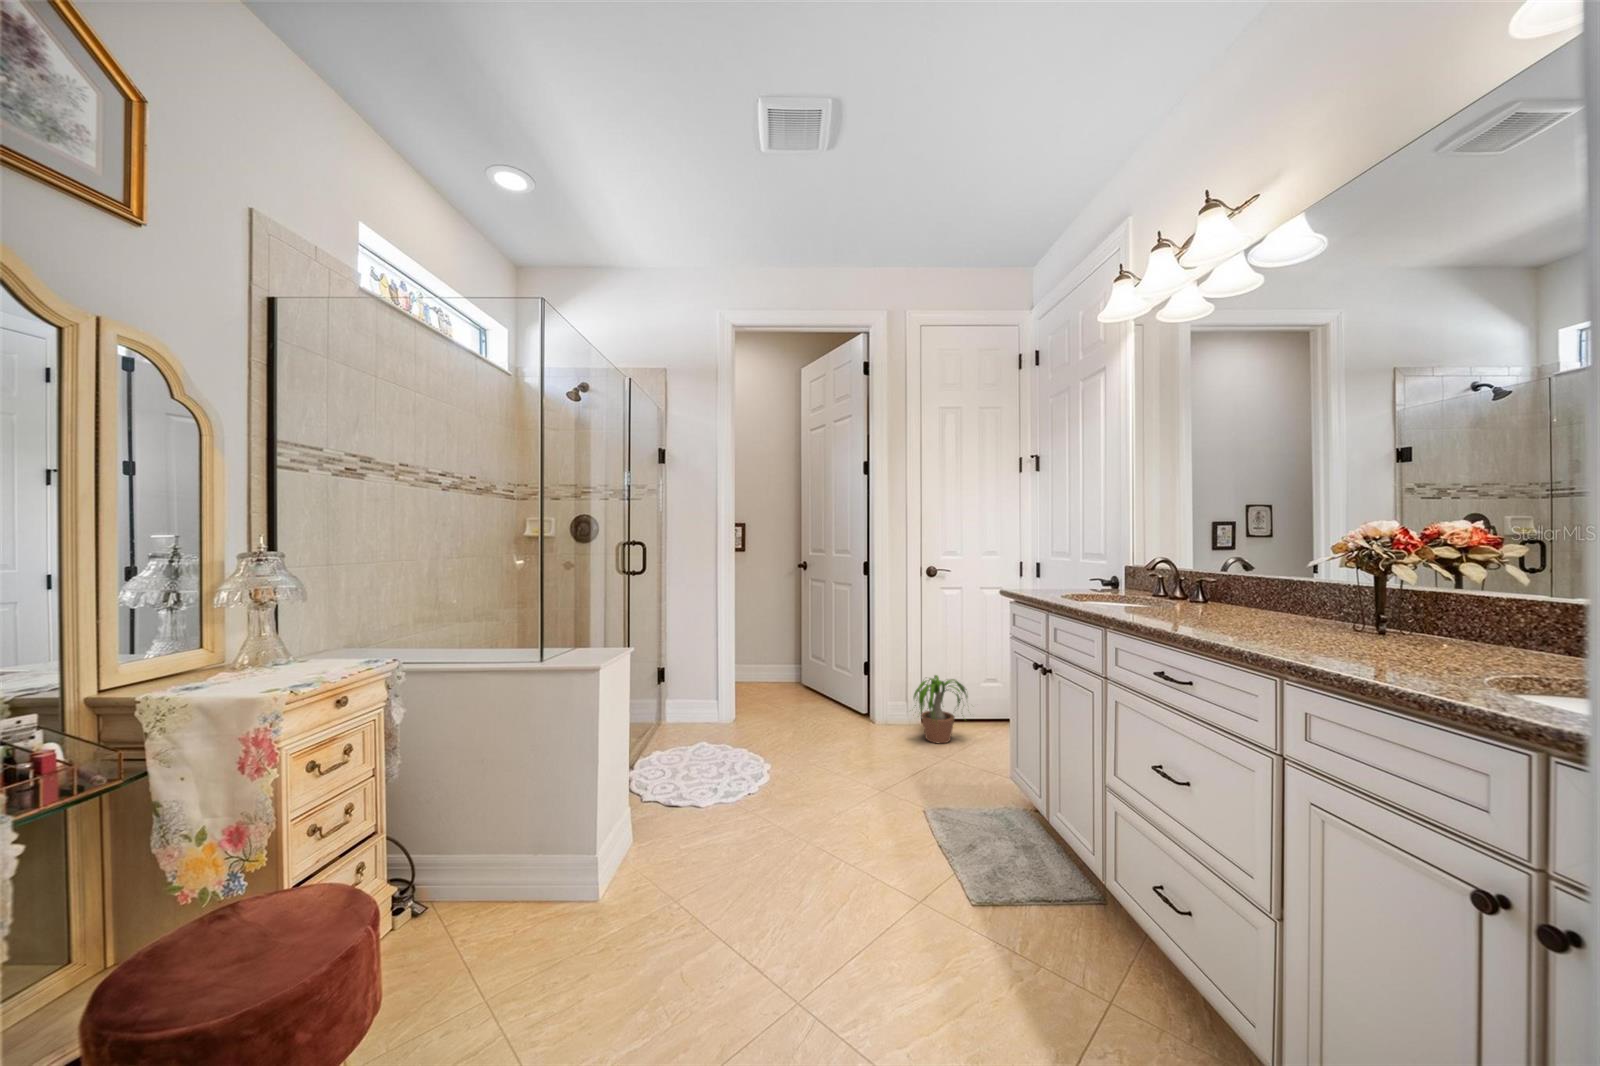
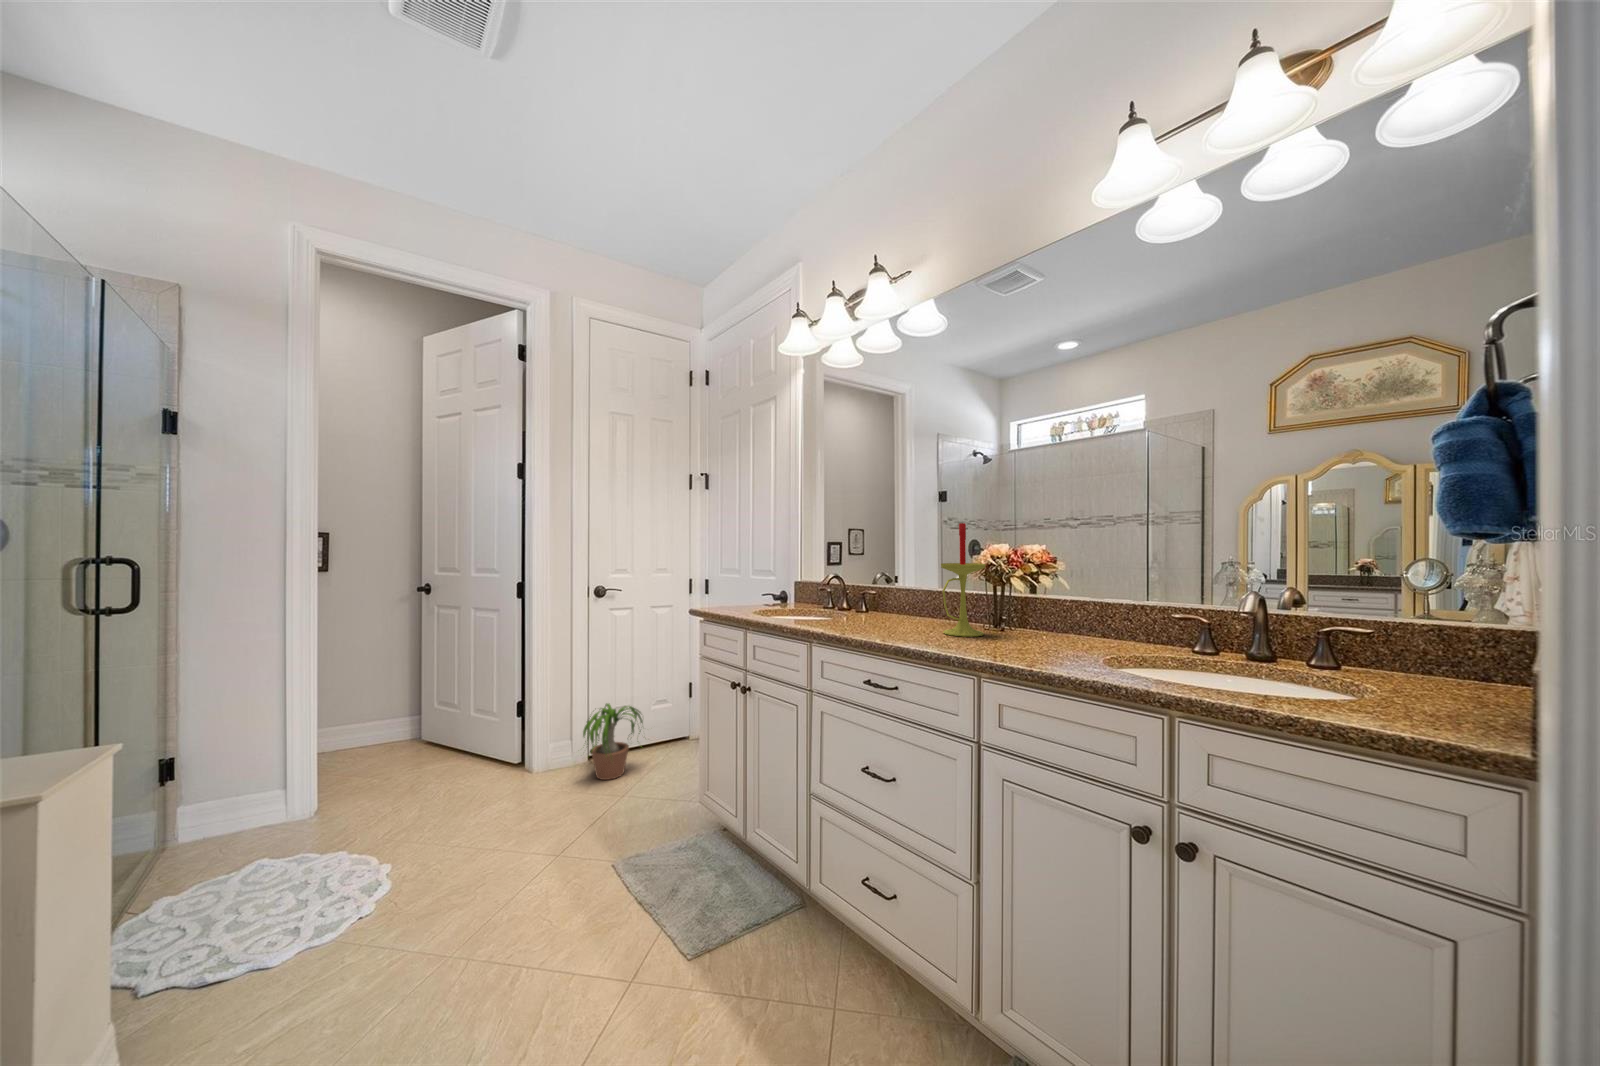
candle: none [1269,494,1348,639] -> present [941,523,985,637]

